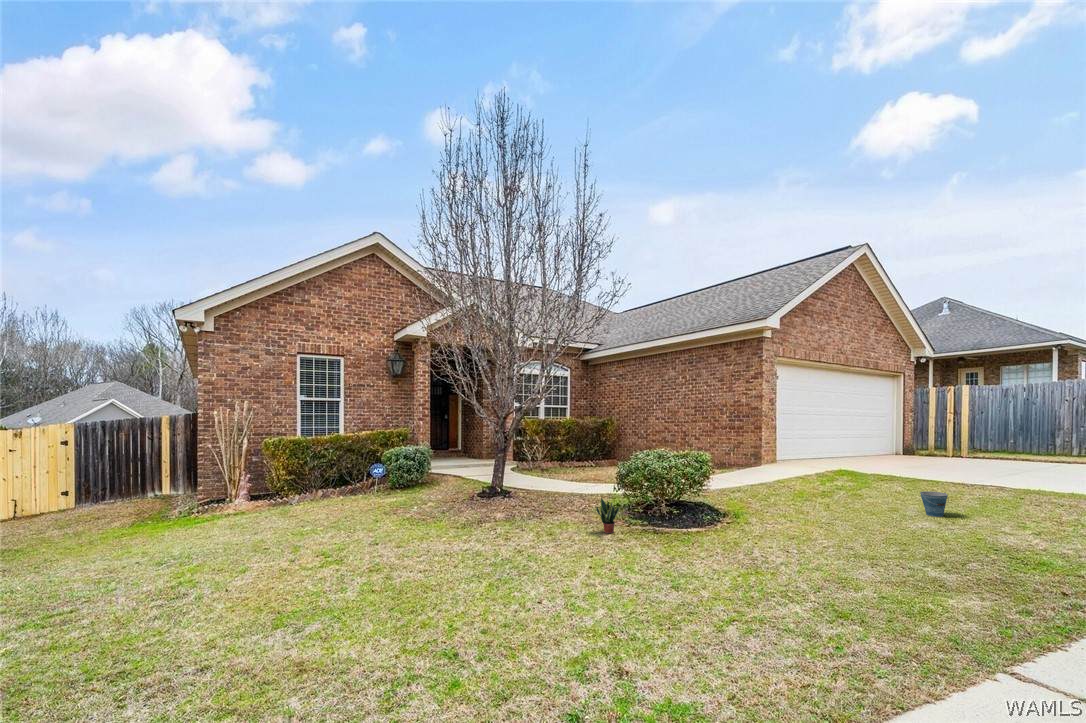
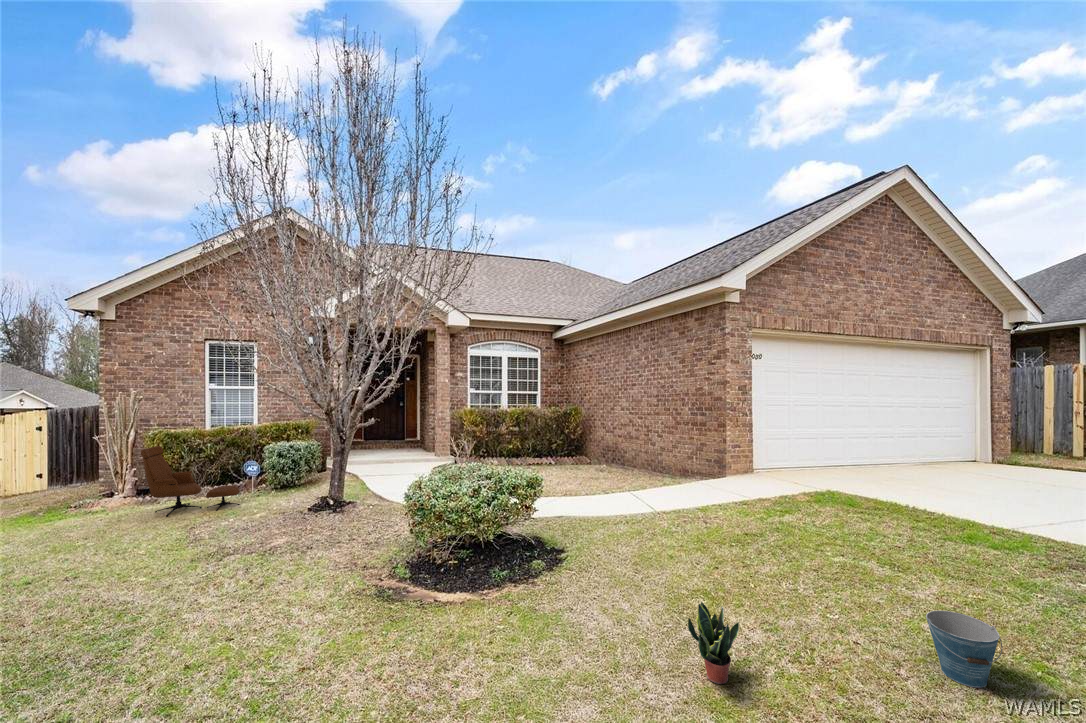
lounge chair: none [345,445,414,501] -> present [141,446,240,517]
potted plant: present [596,498,619,533] -> present [688,602,739,684]

